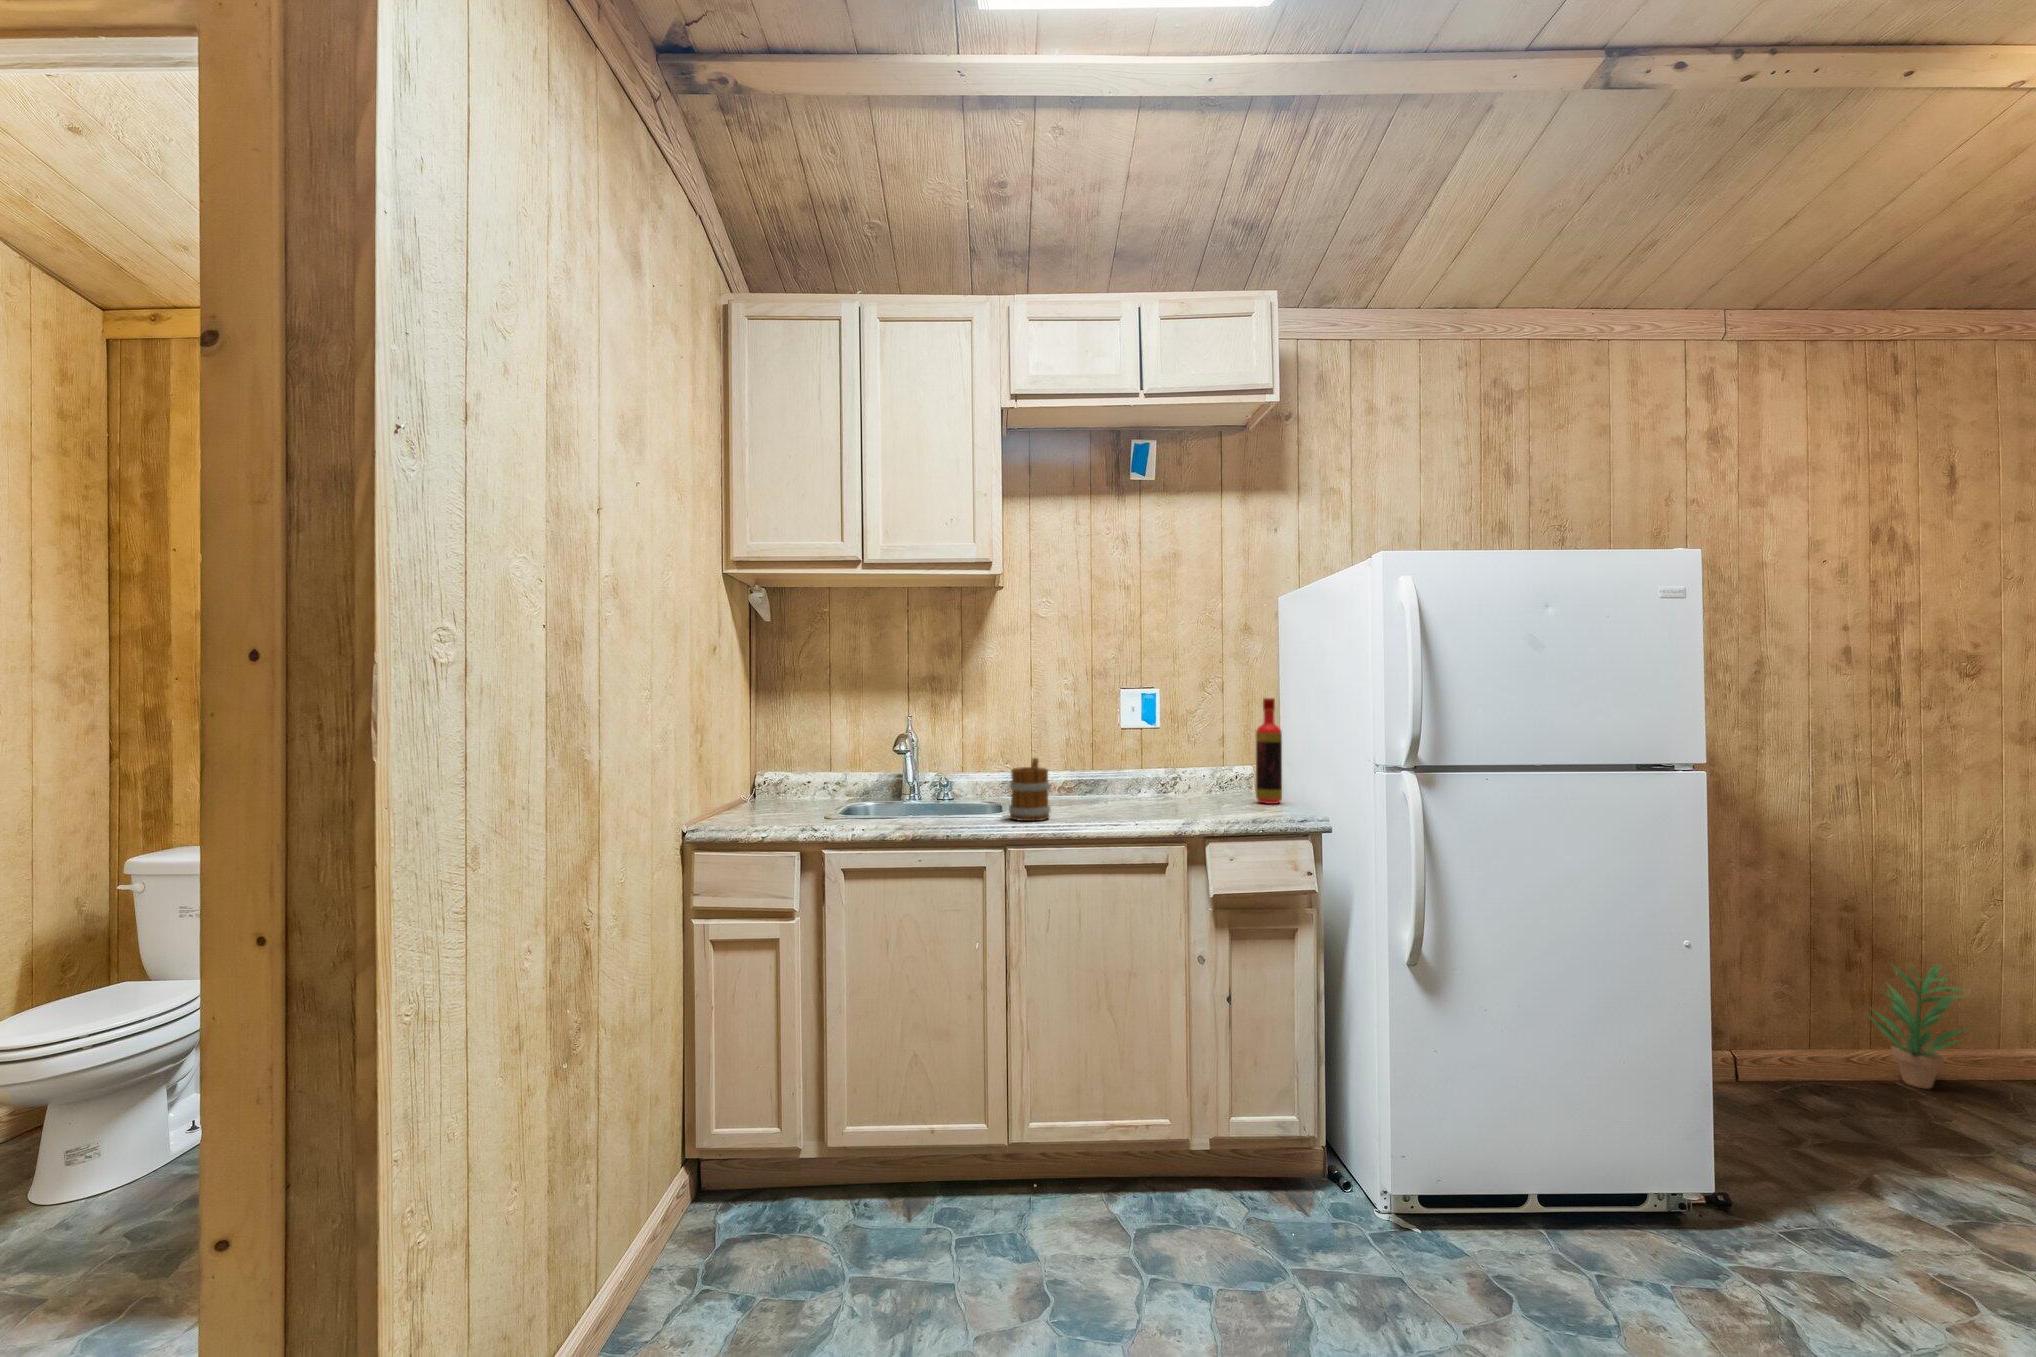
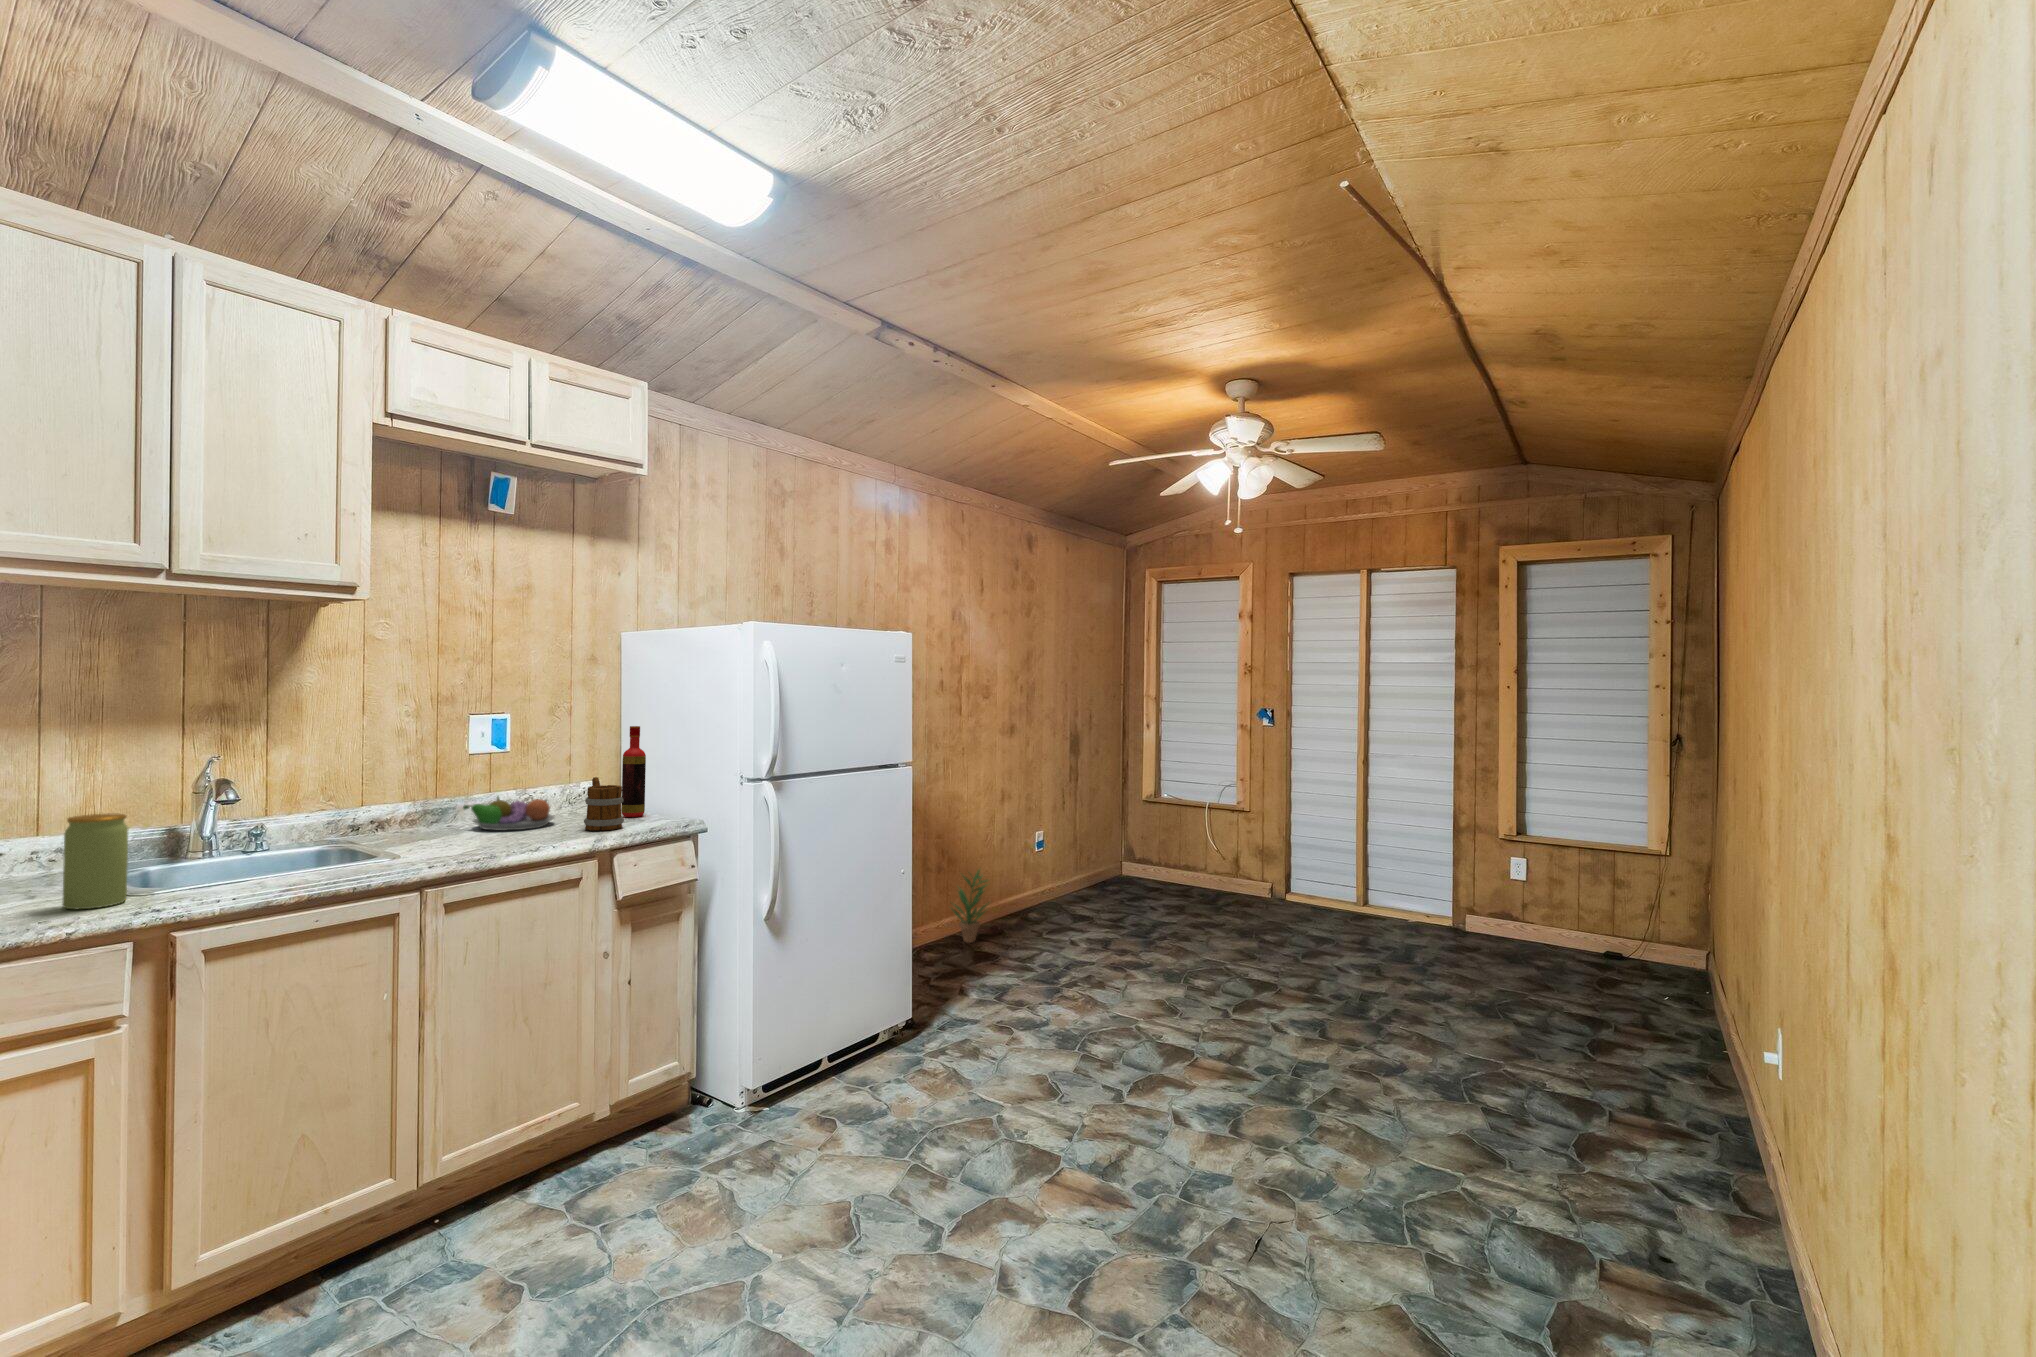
jar: none [769,750,806,823] -> present [62,813,128,909]
mug: present [1009,758,1051,821] -> present [584,777,624,831]
fruit bowl: none [1104,766,1187,803] -> present [463,797,554,831]

